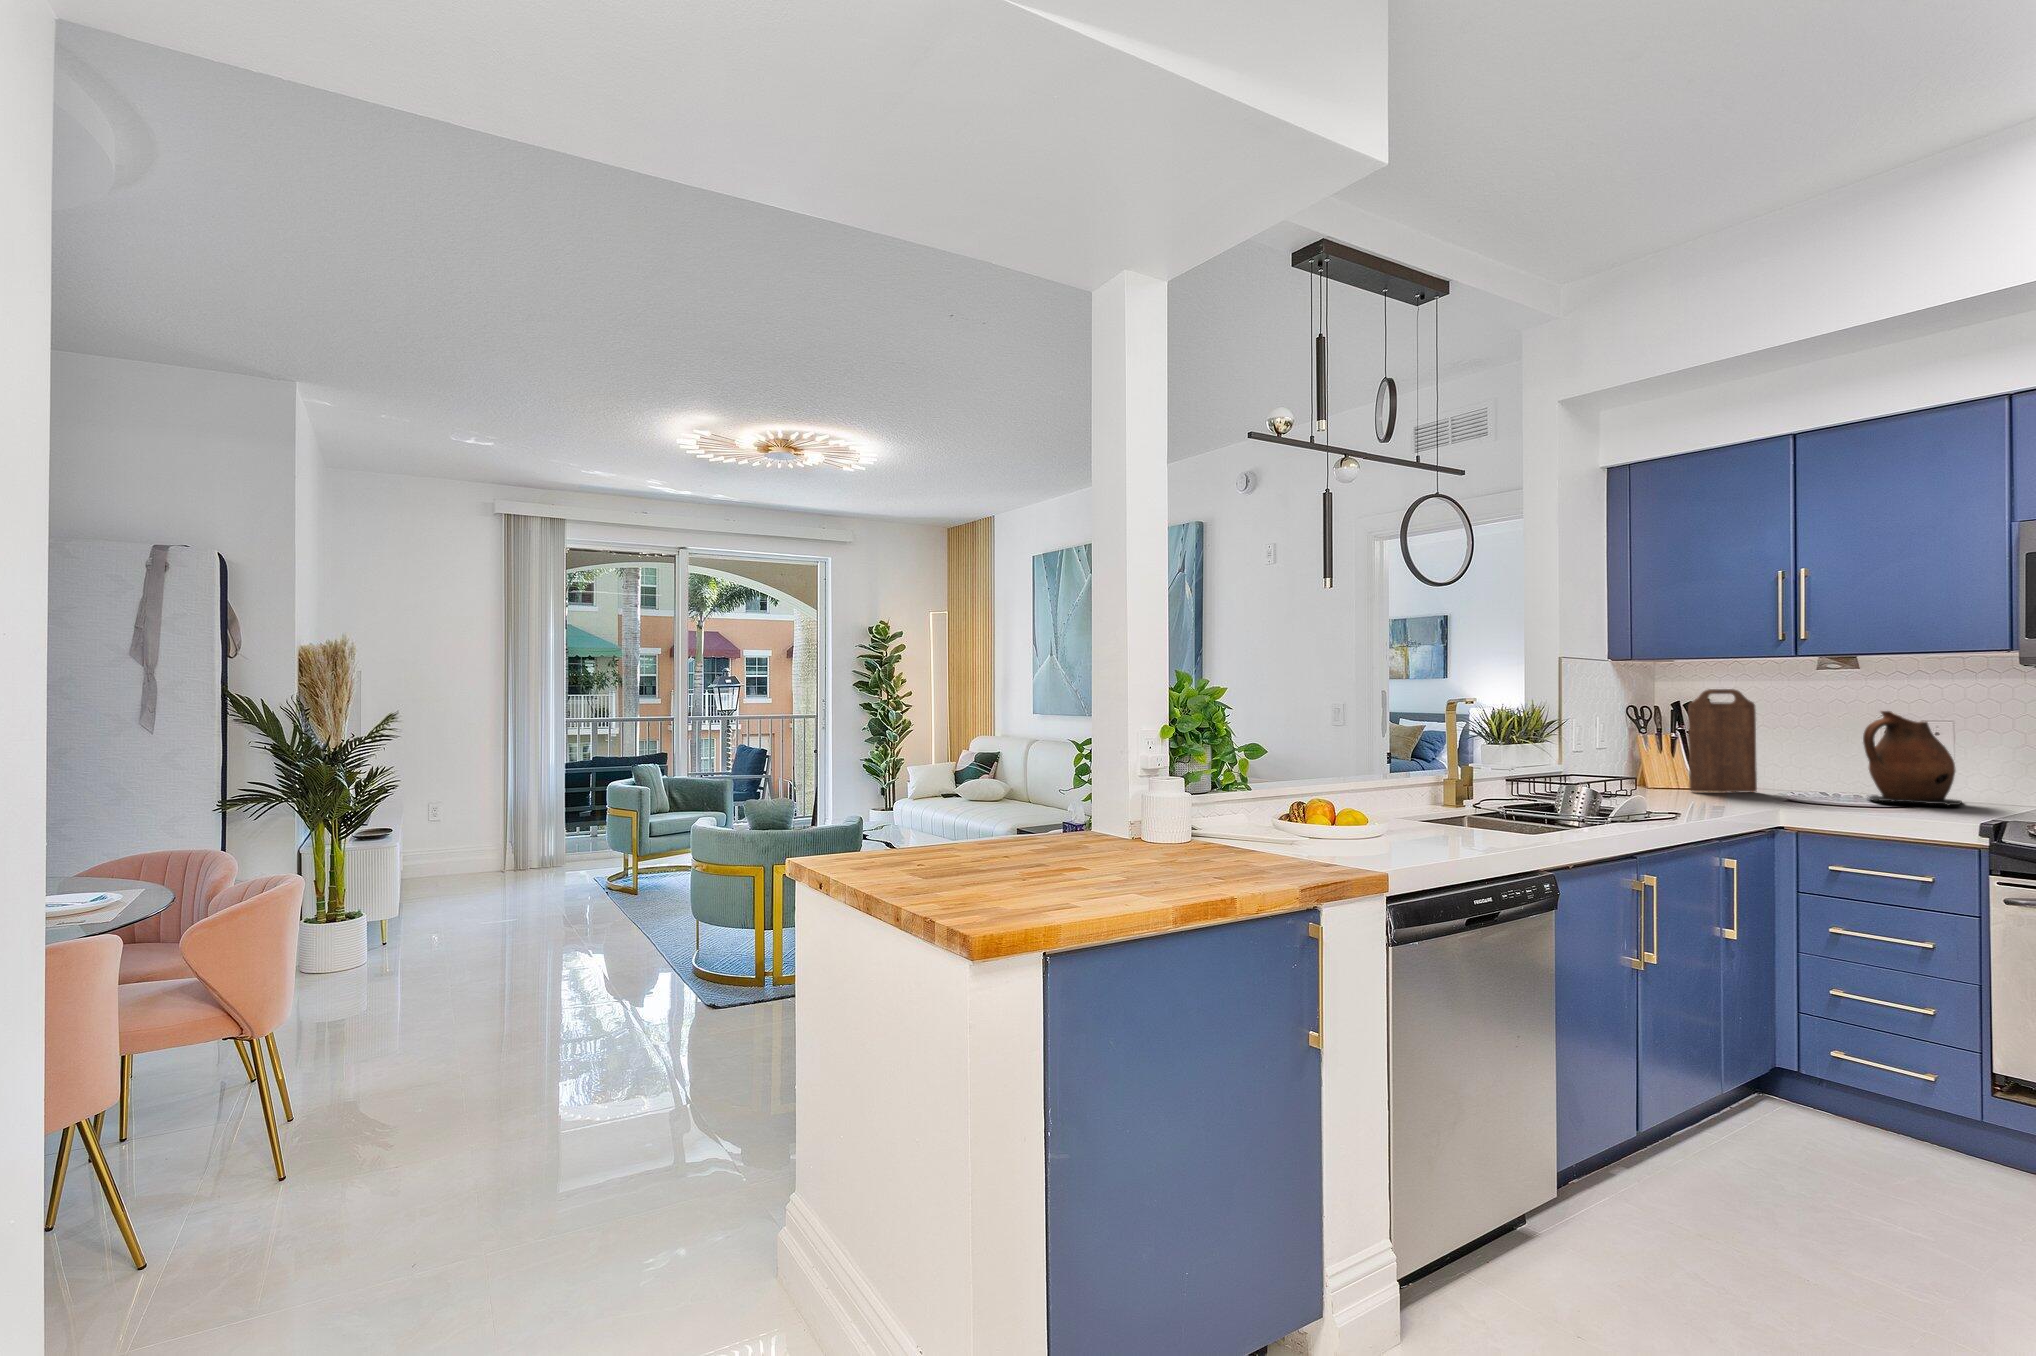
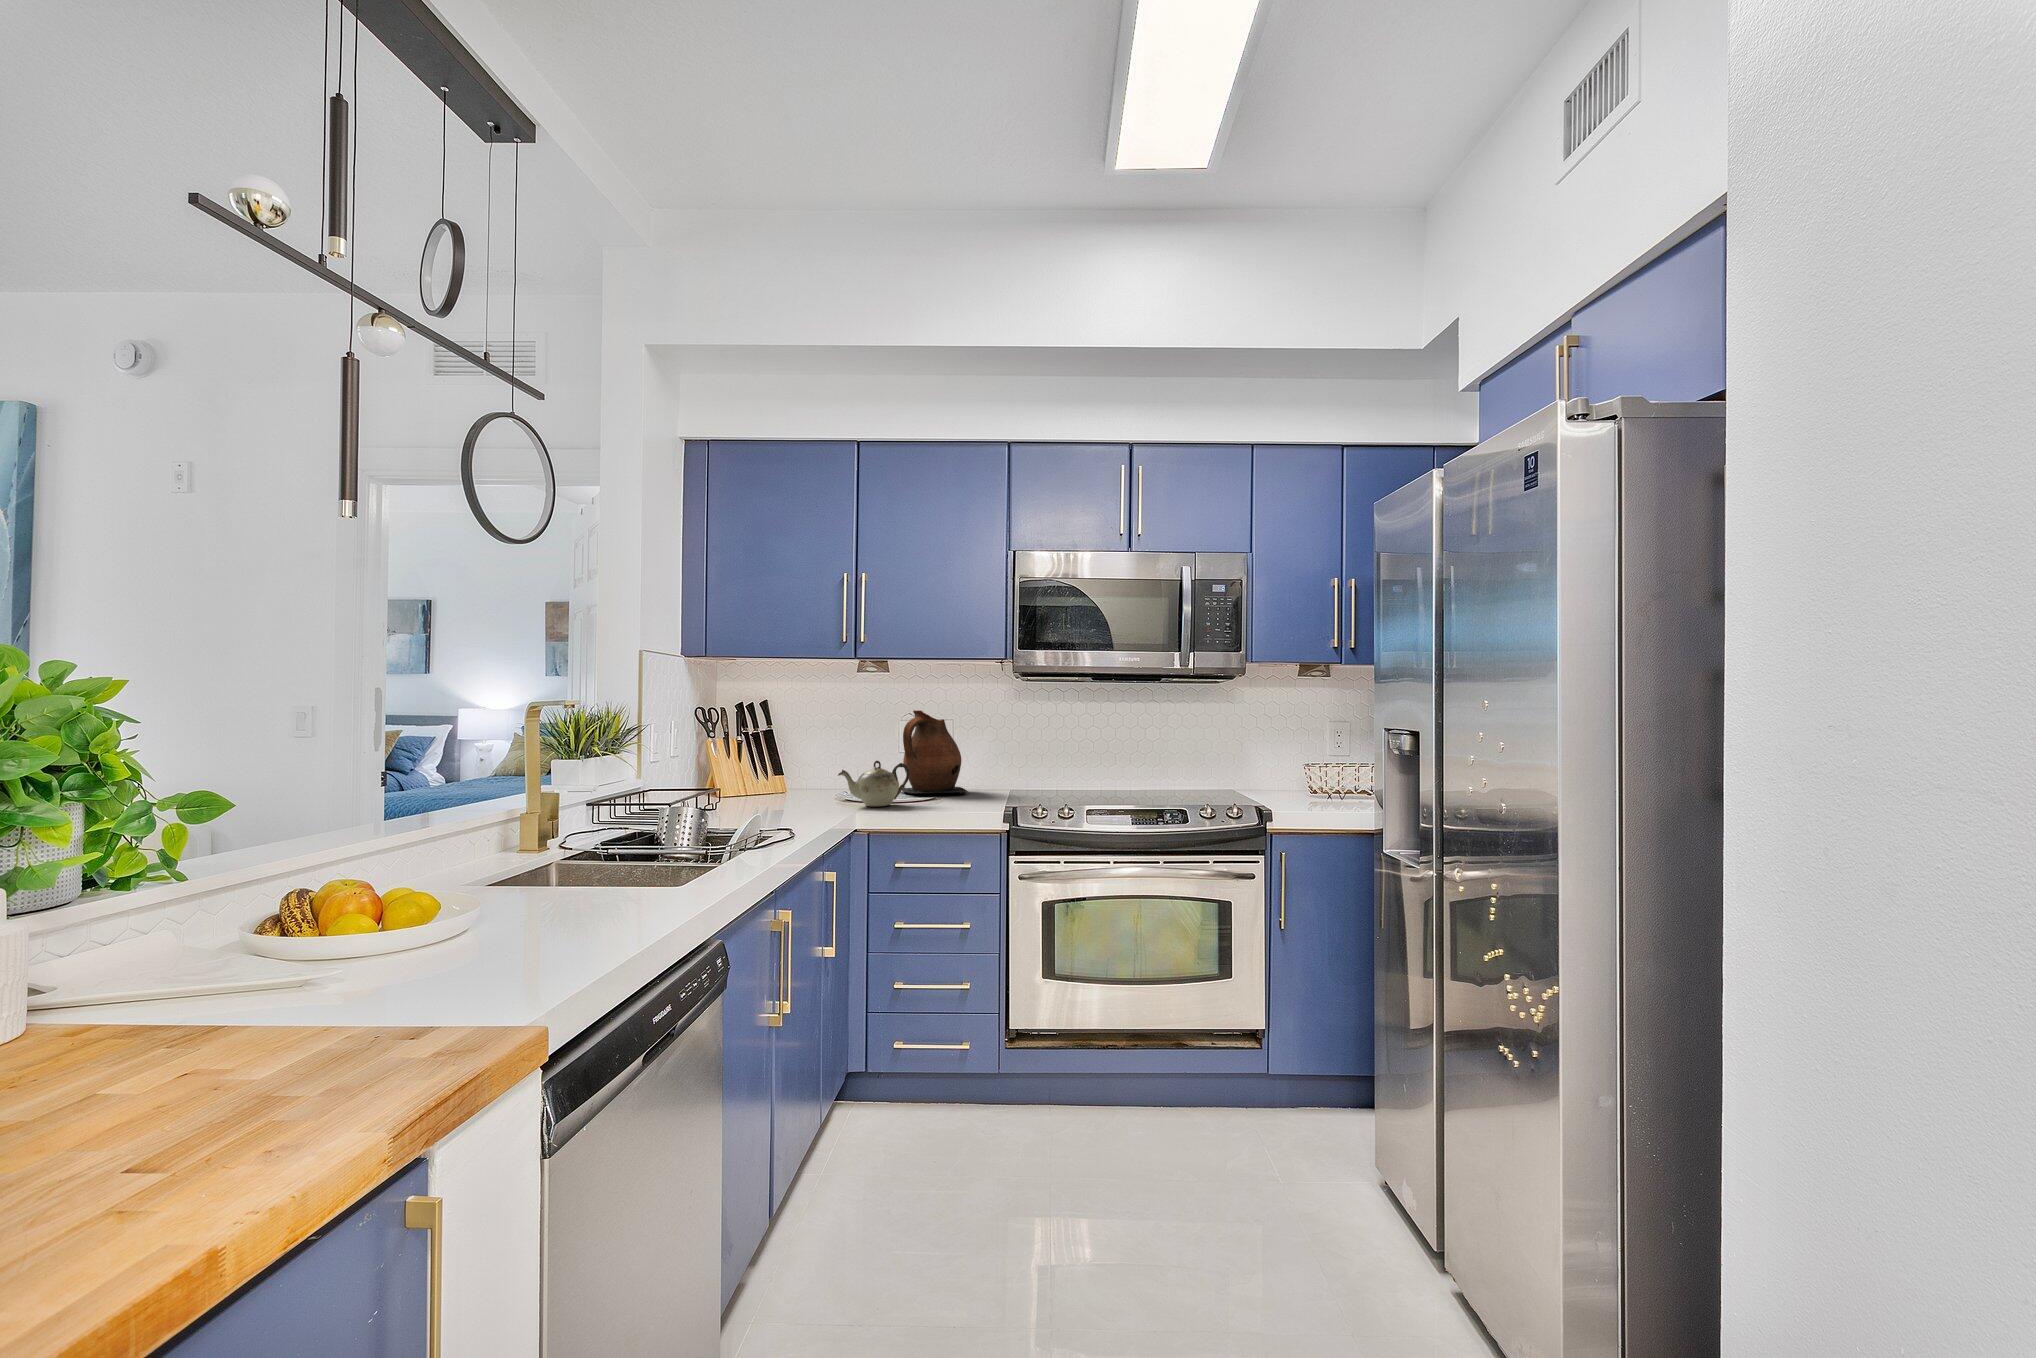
cutting board: present [1688,689,1757,793] -> none [761,690,815,797]
teapot: none [1762,761,1856,808] -> present [838,760,909,806]

